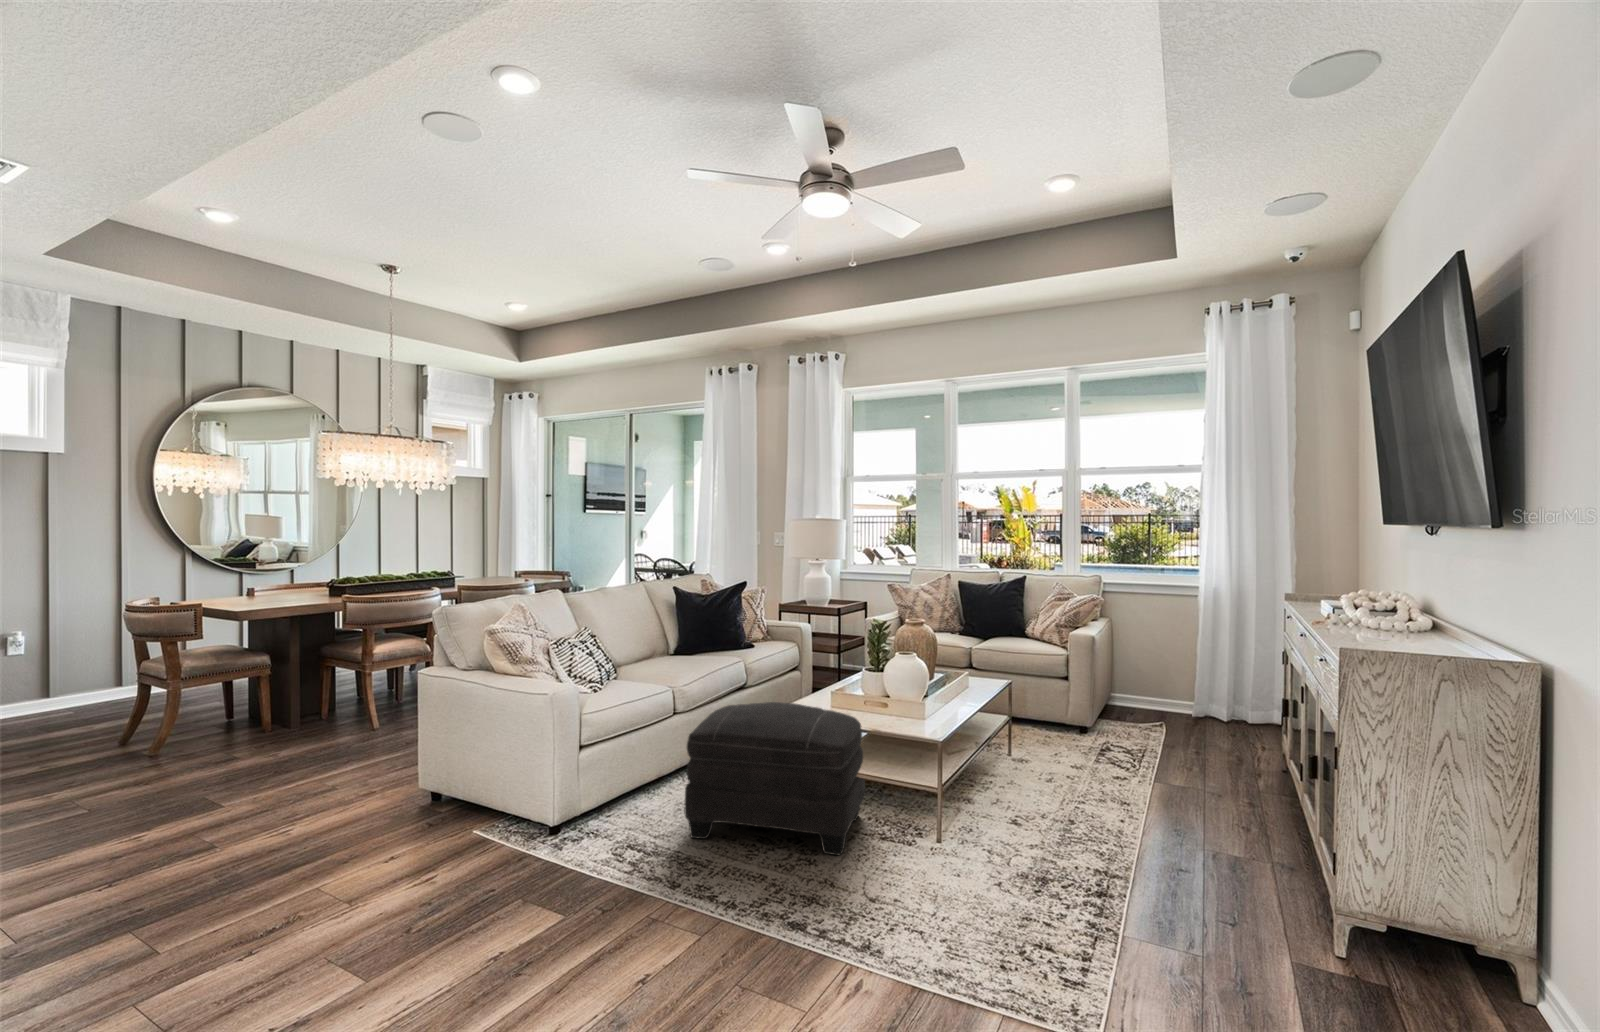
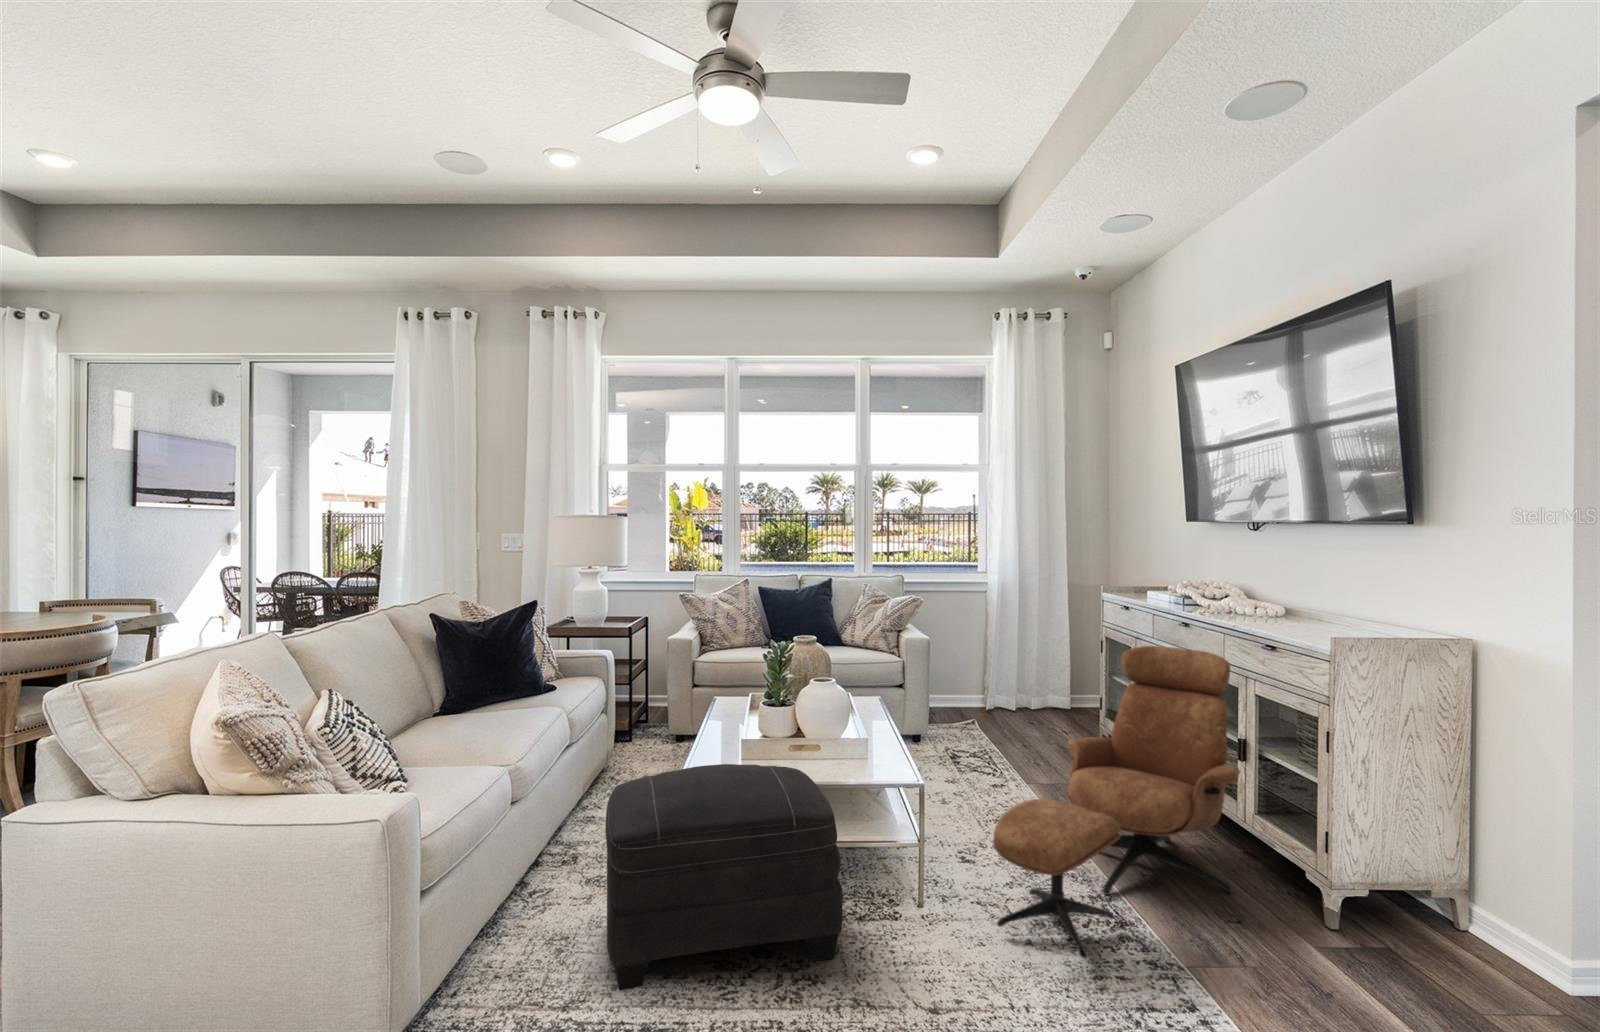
lounge chair: none [974,653,1306,901] -> present [993,646,1239,958]

